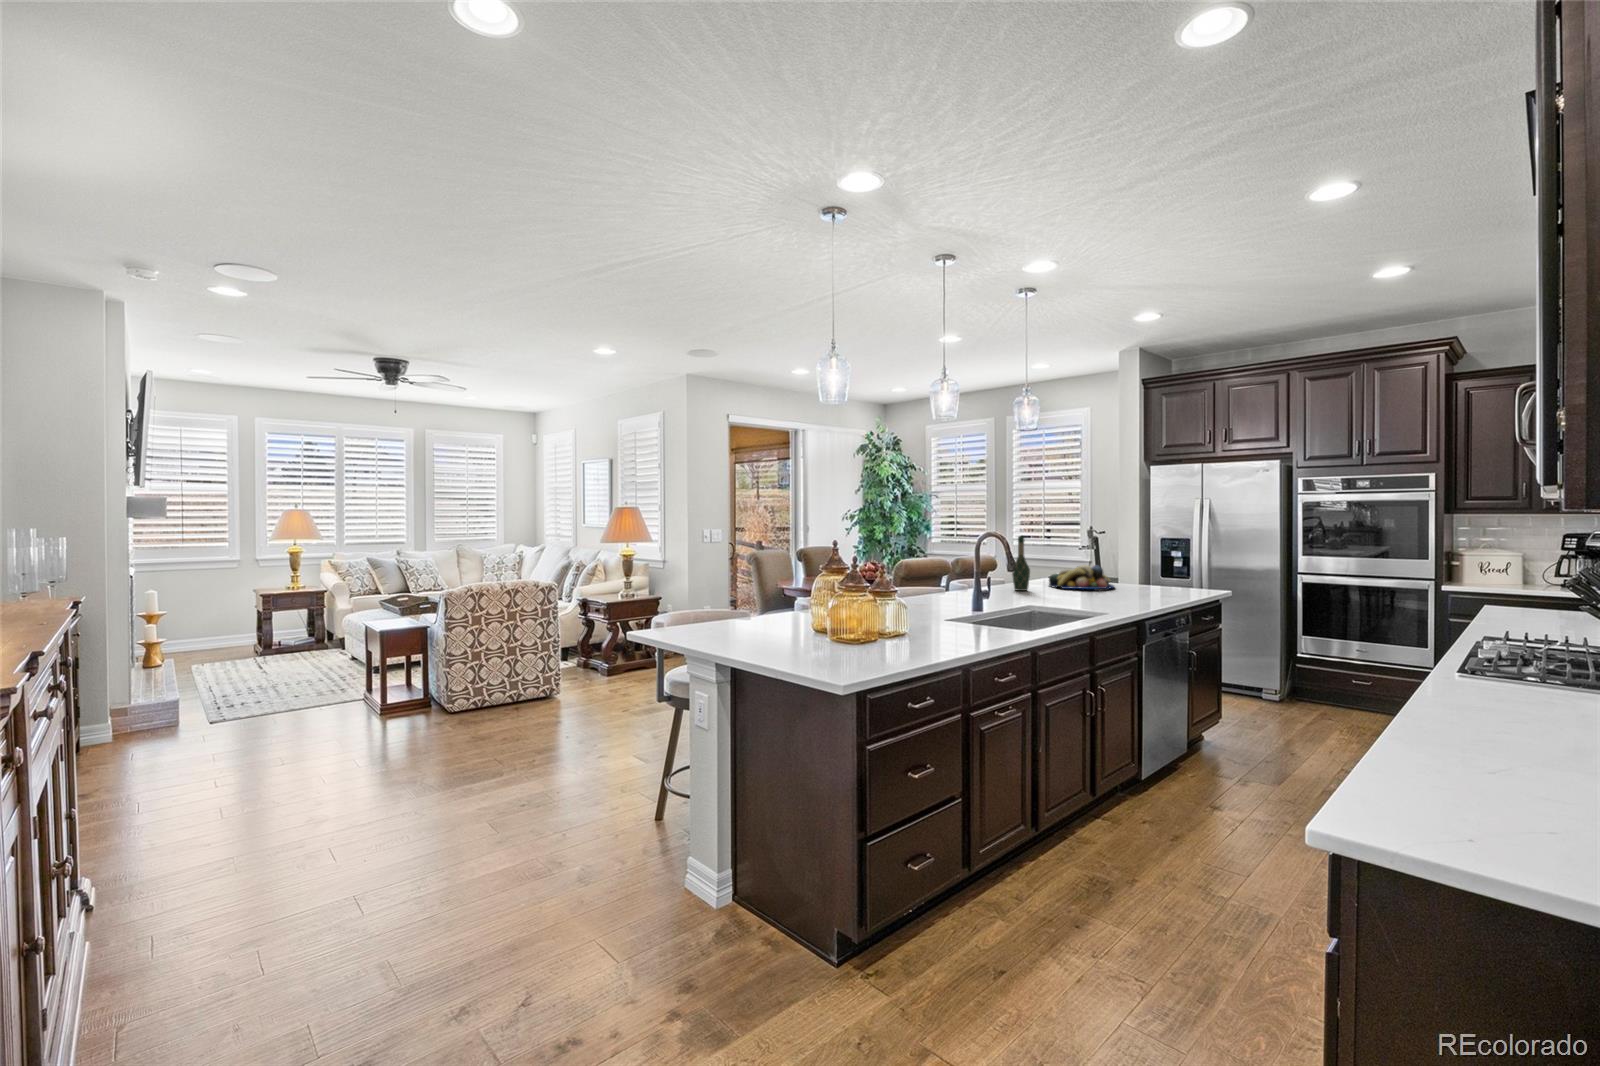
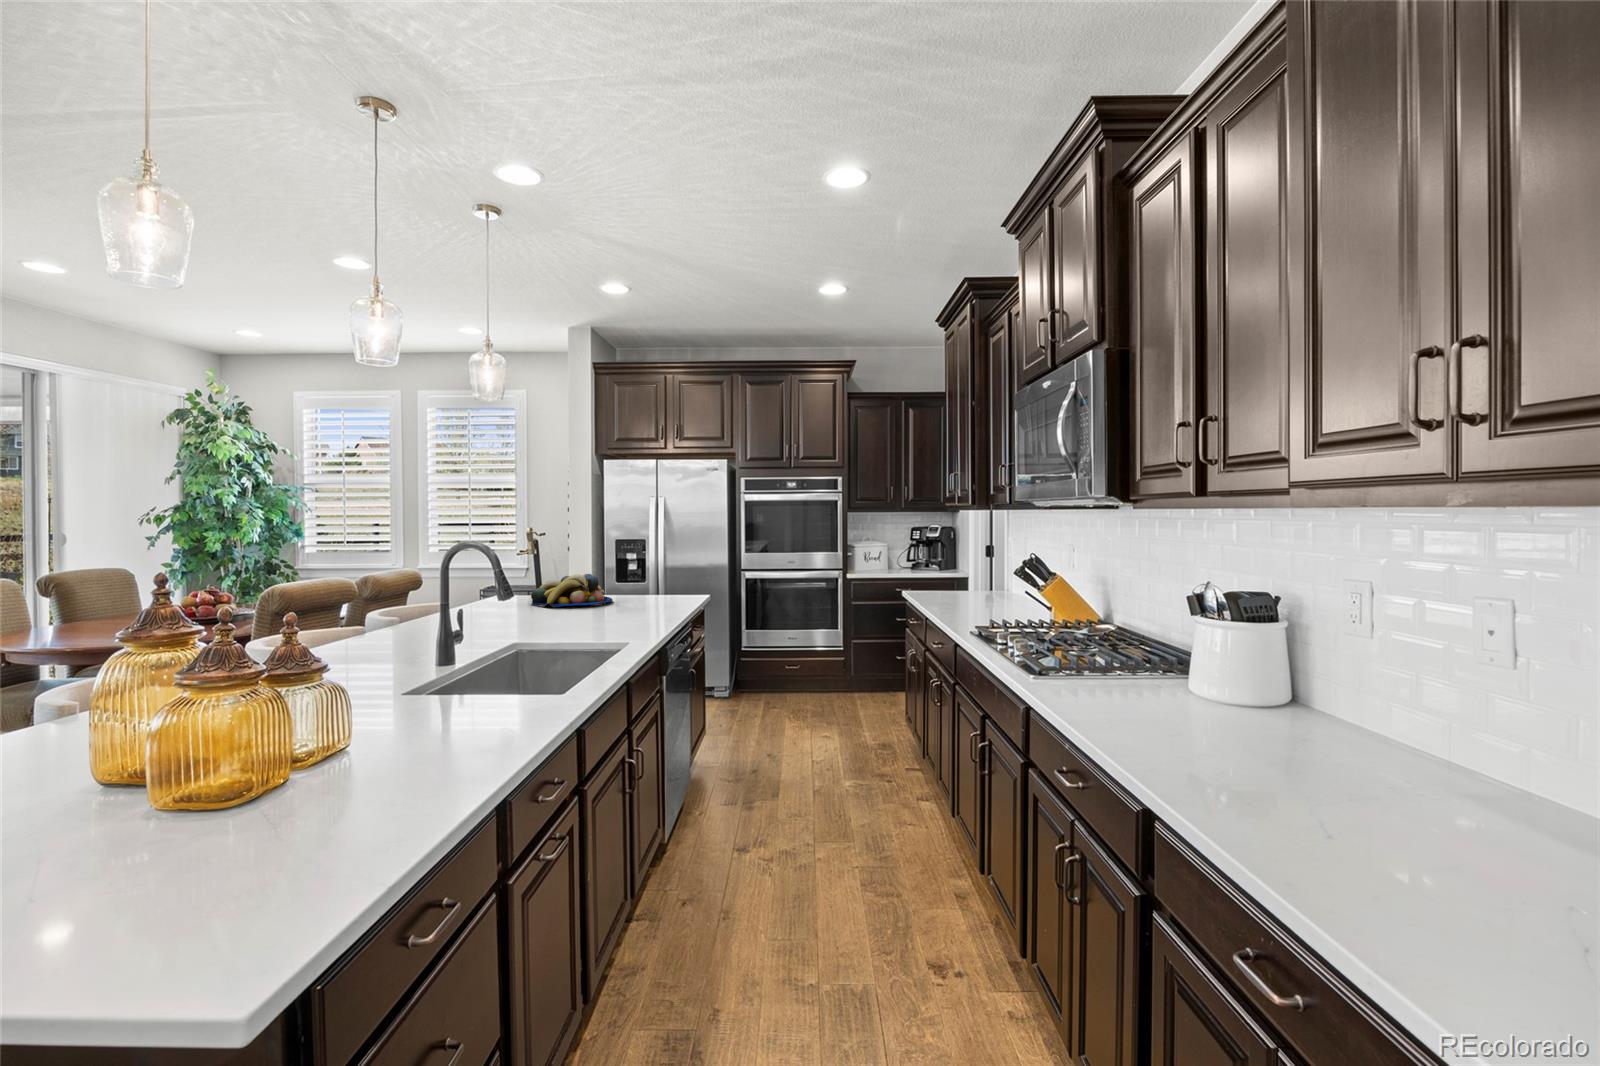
wine bottle: present [1012,536,1030,591] -> none [489,540,515,615]

